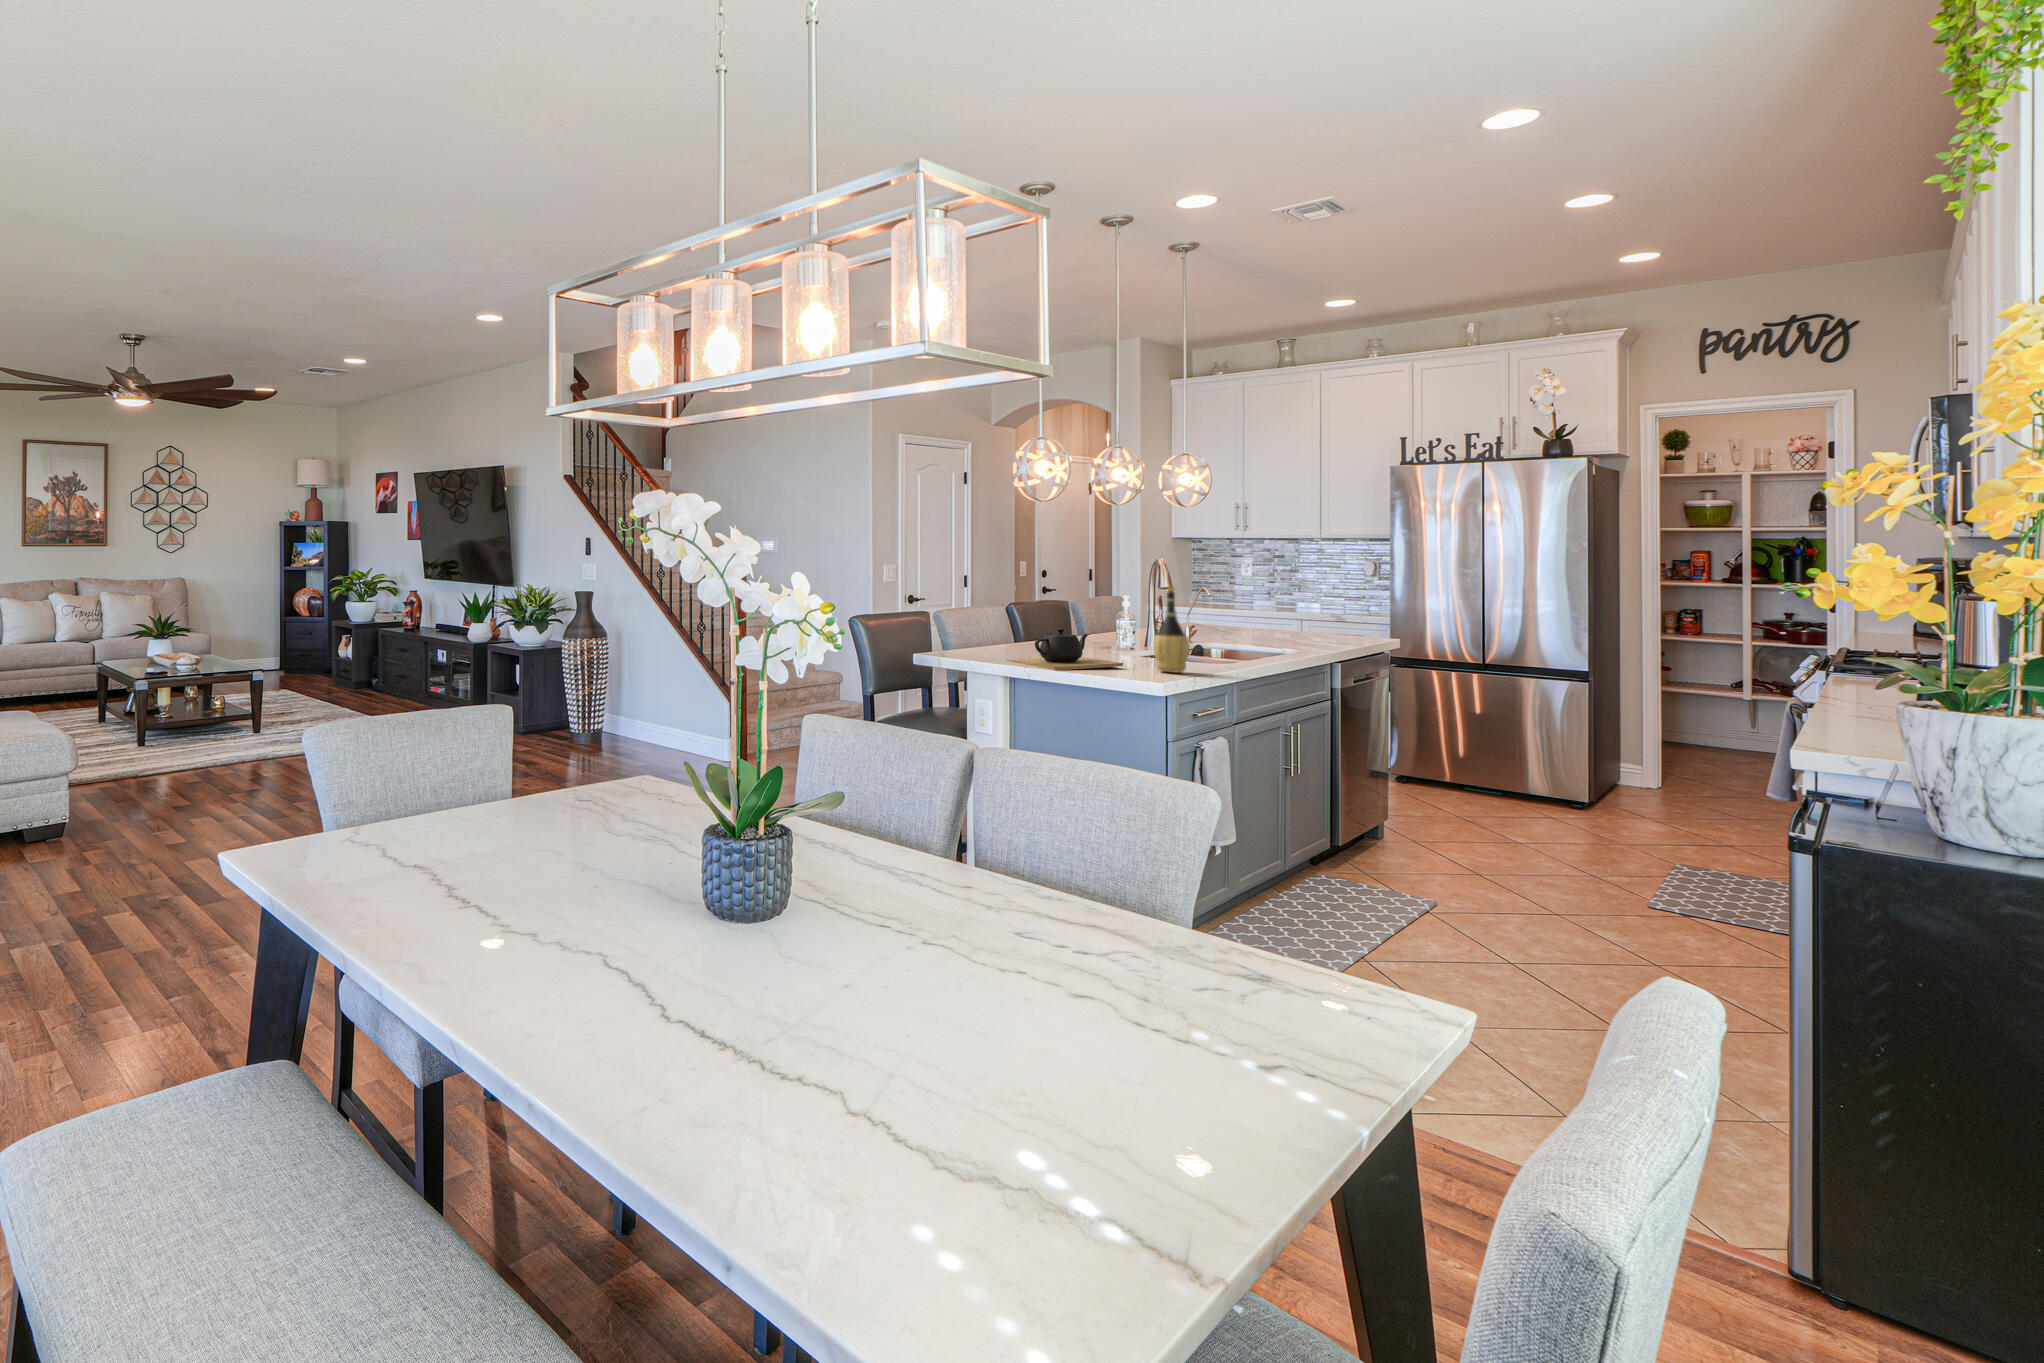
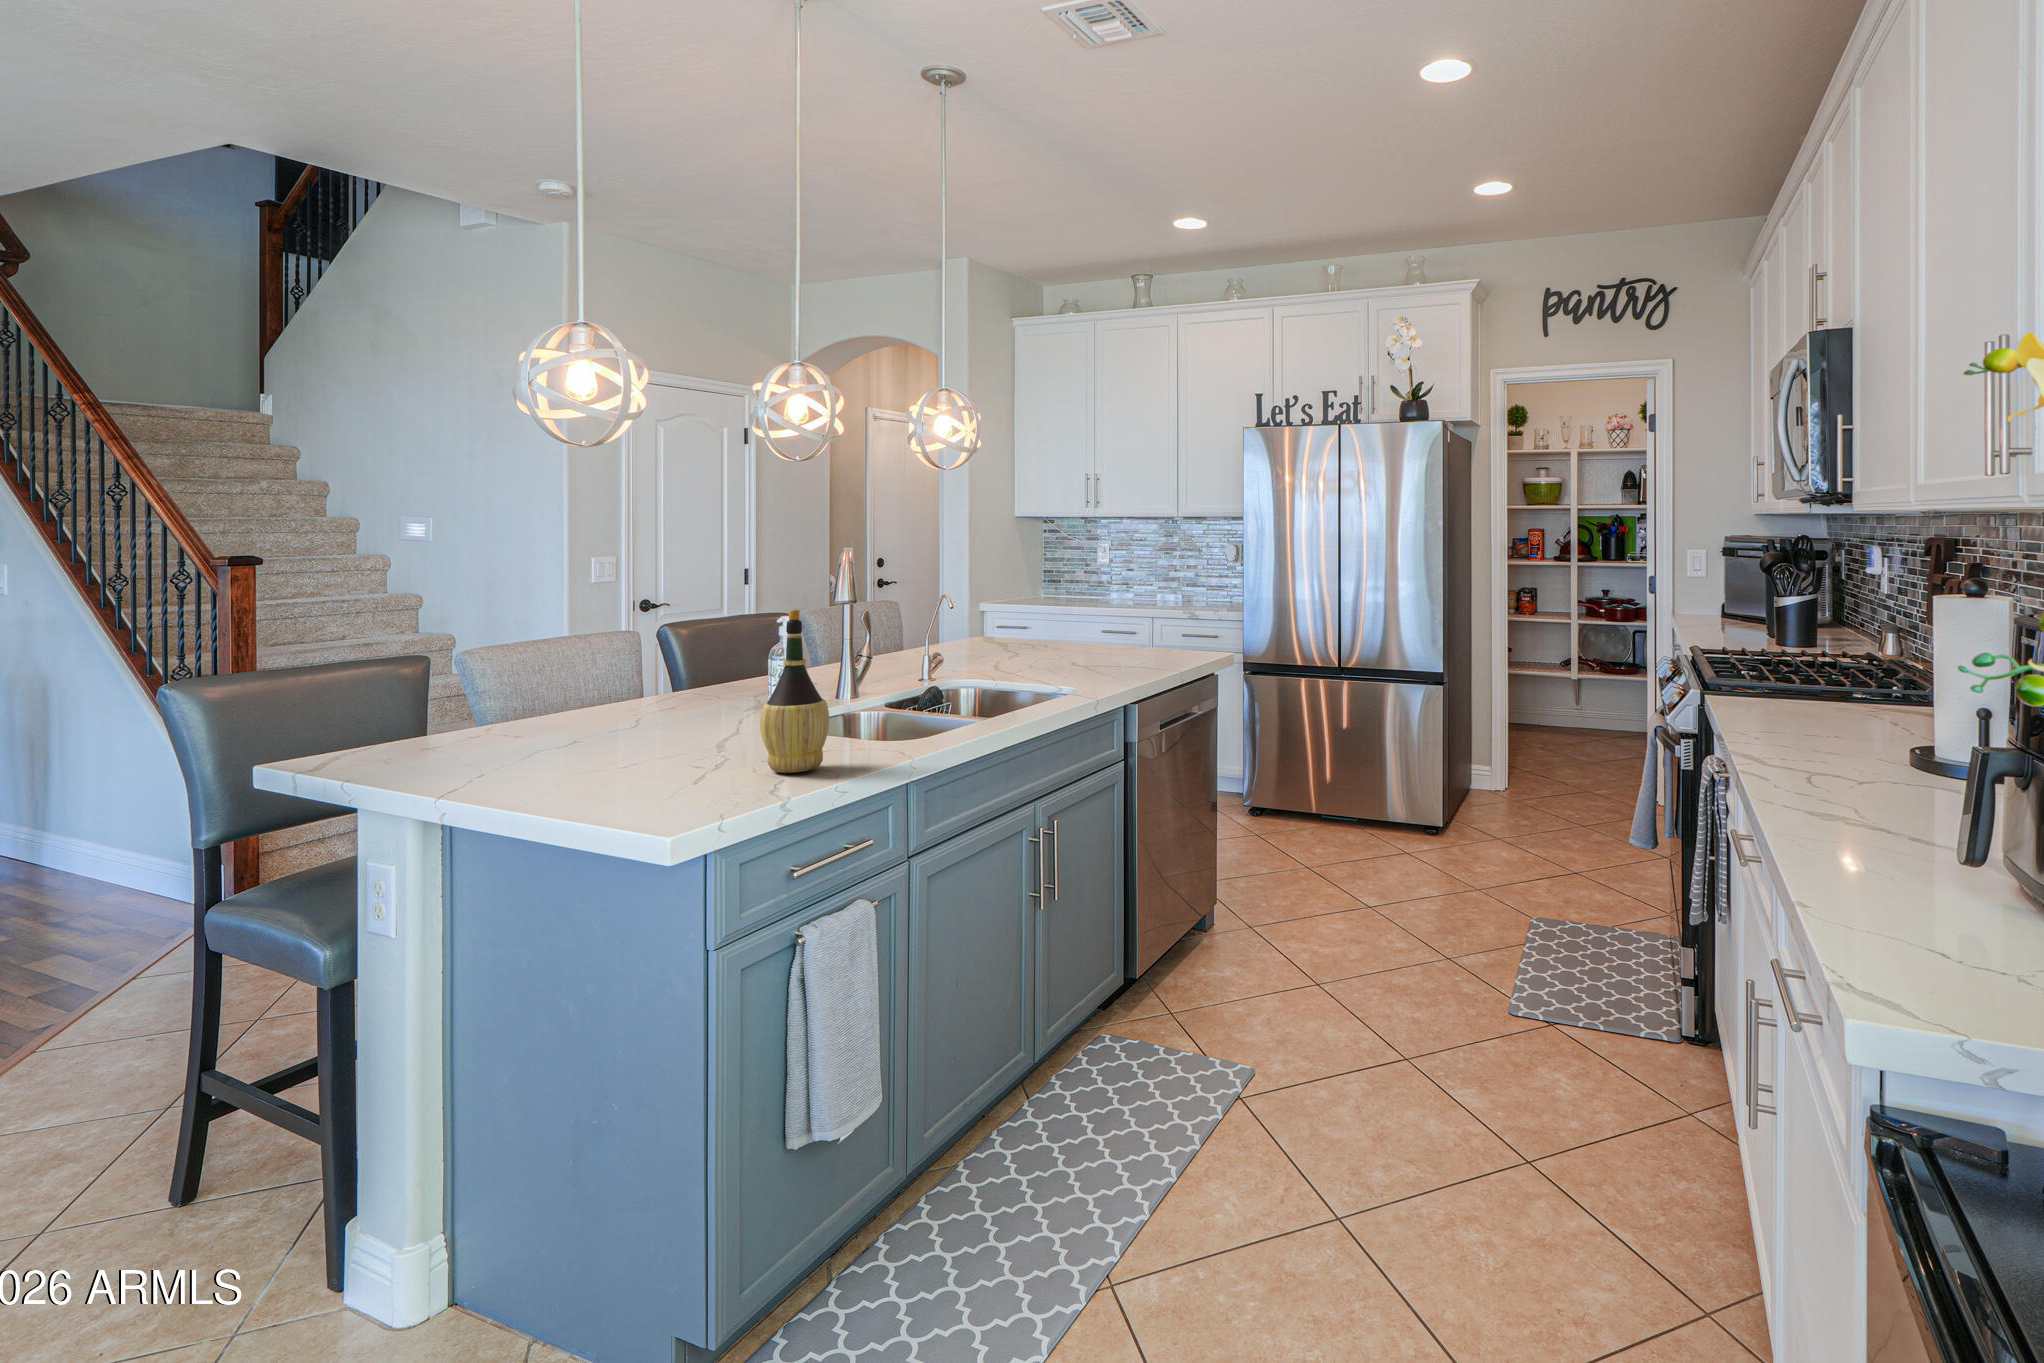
teapot: present [1007,628,1123,670] -> none [472,698,707,796]

